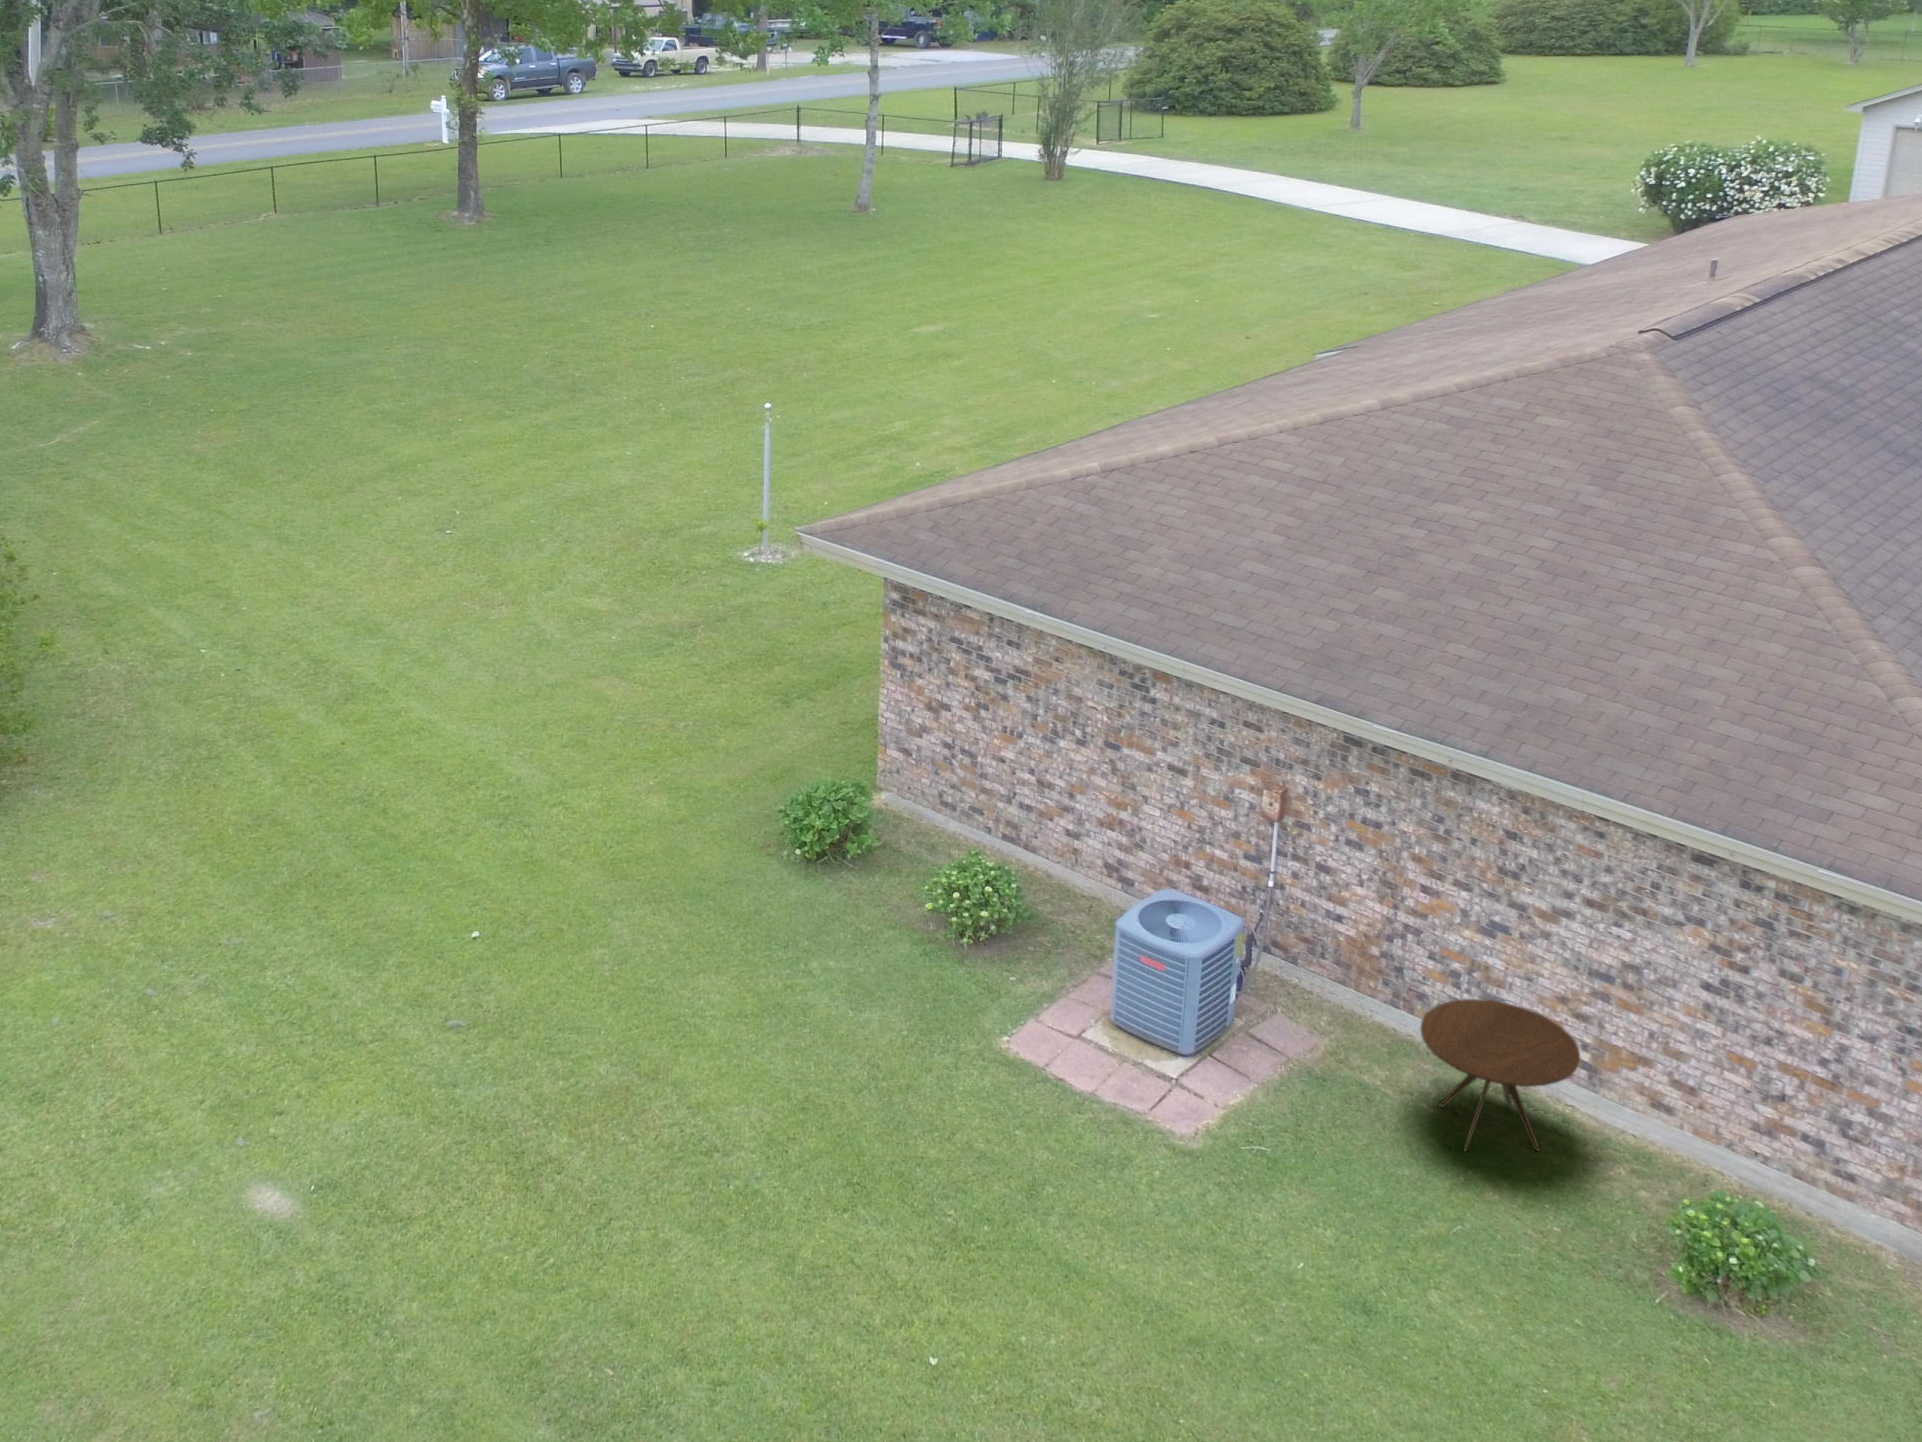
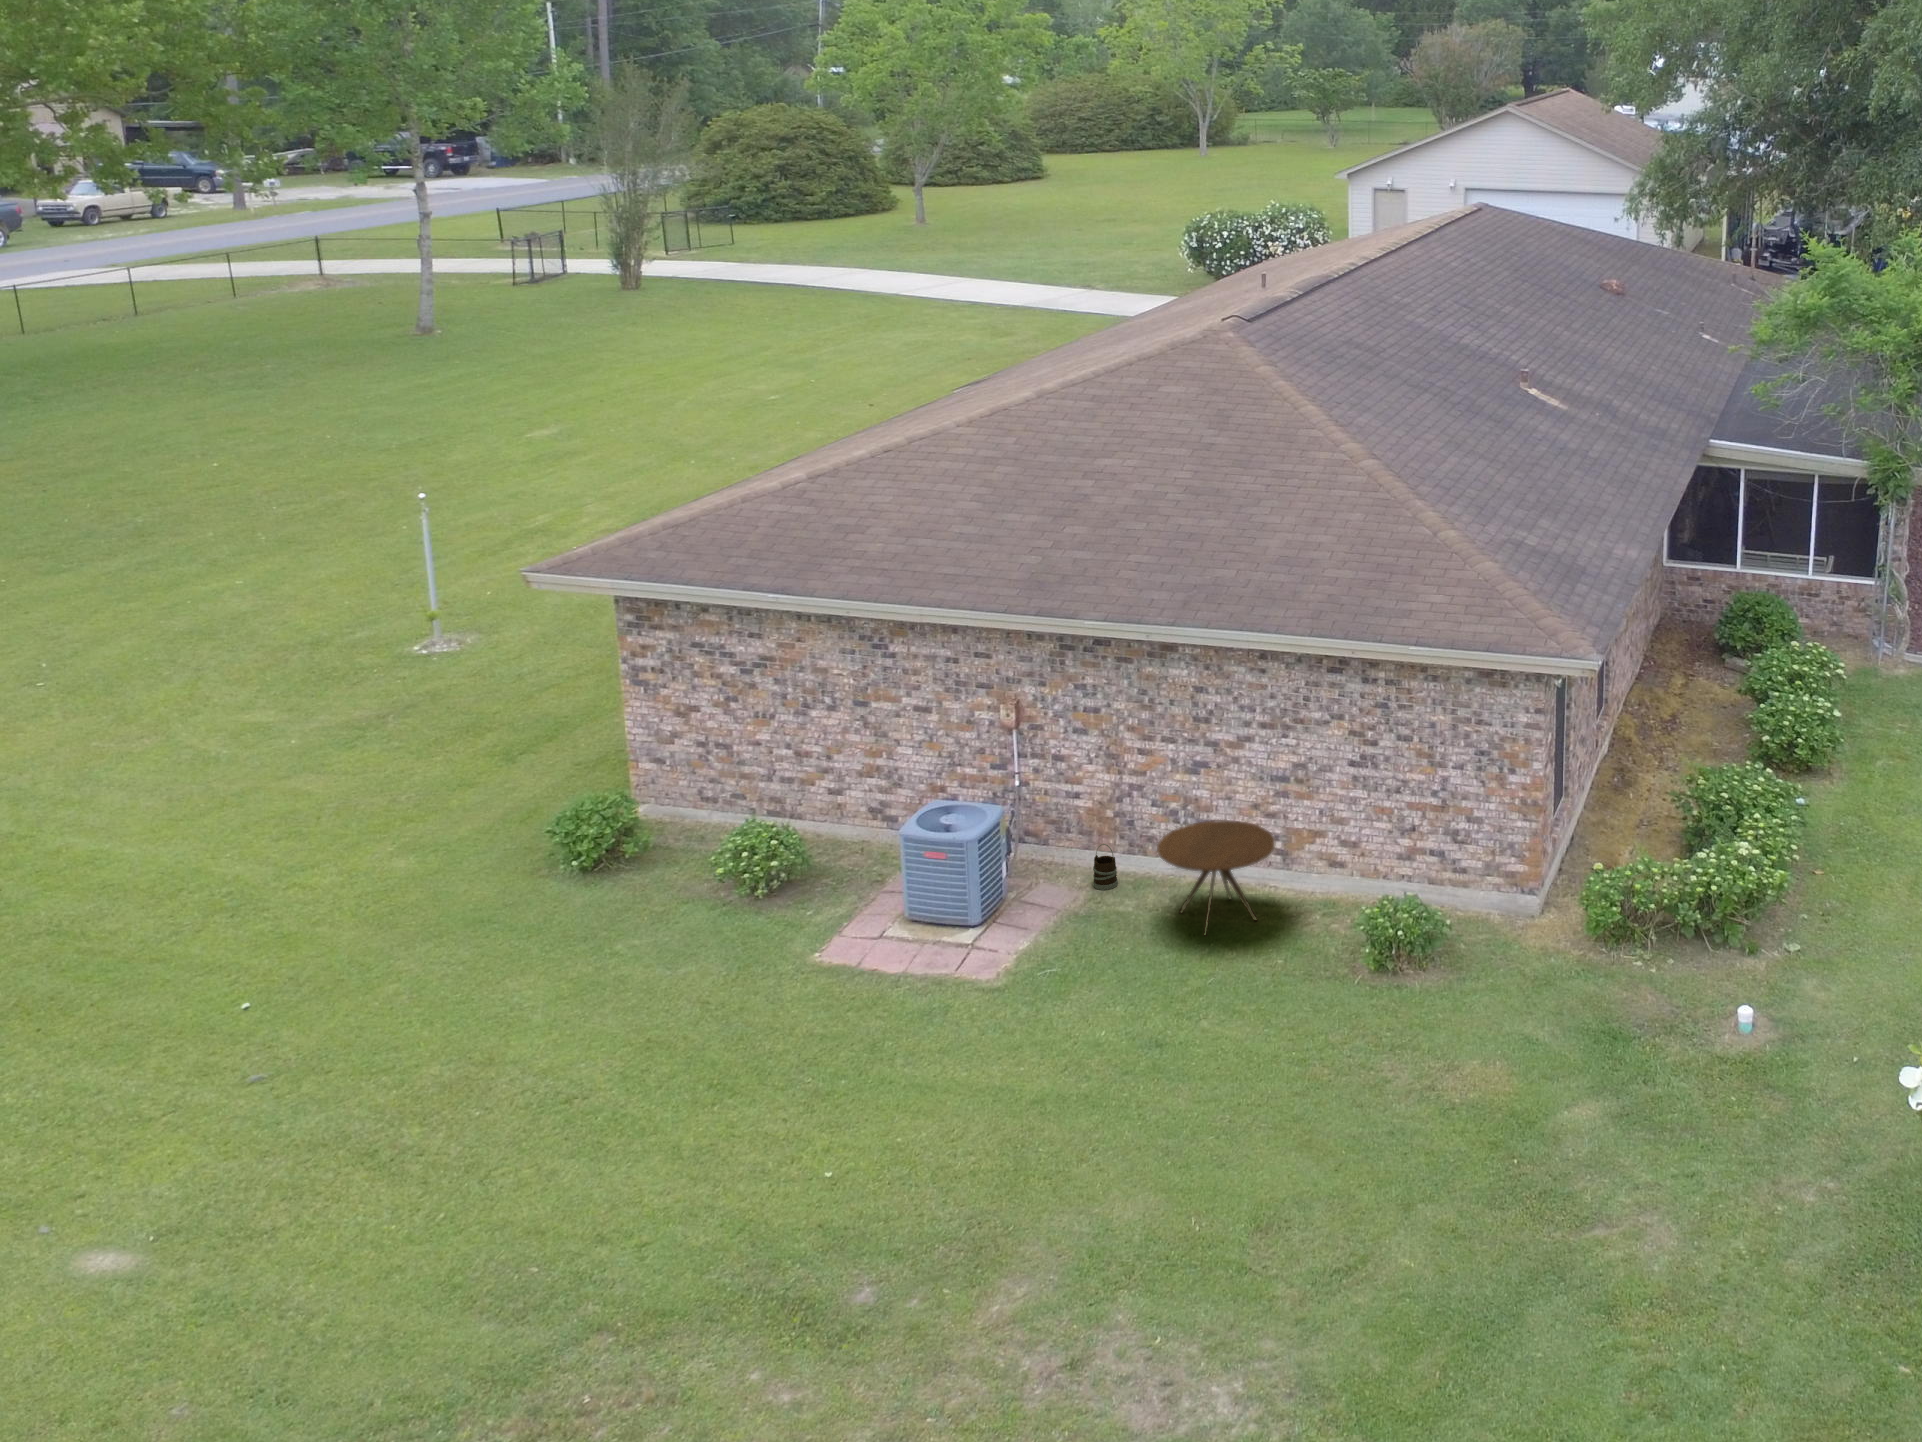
wooden bucket: none [1340,988,1372,1044] -> present [1093,844,1118,890]

